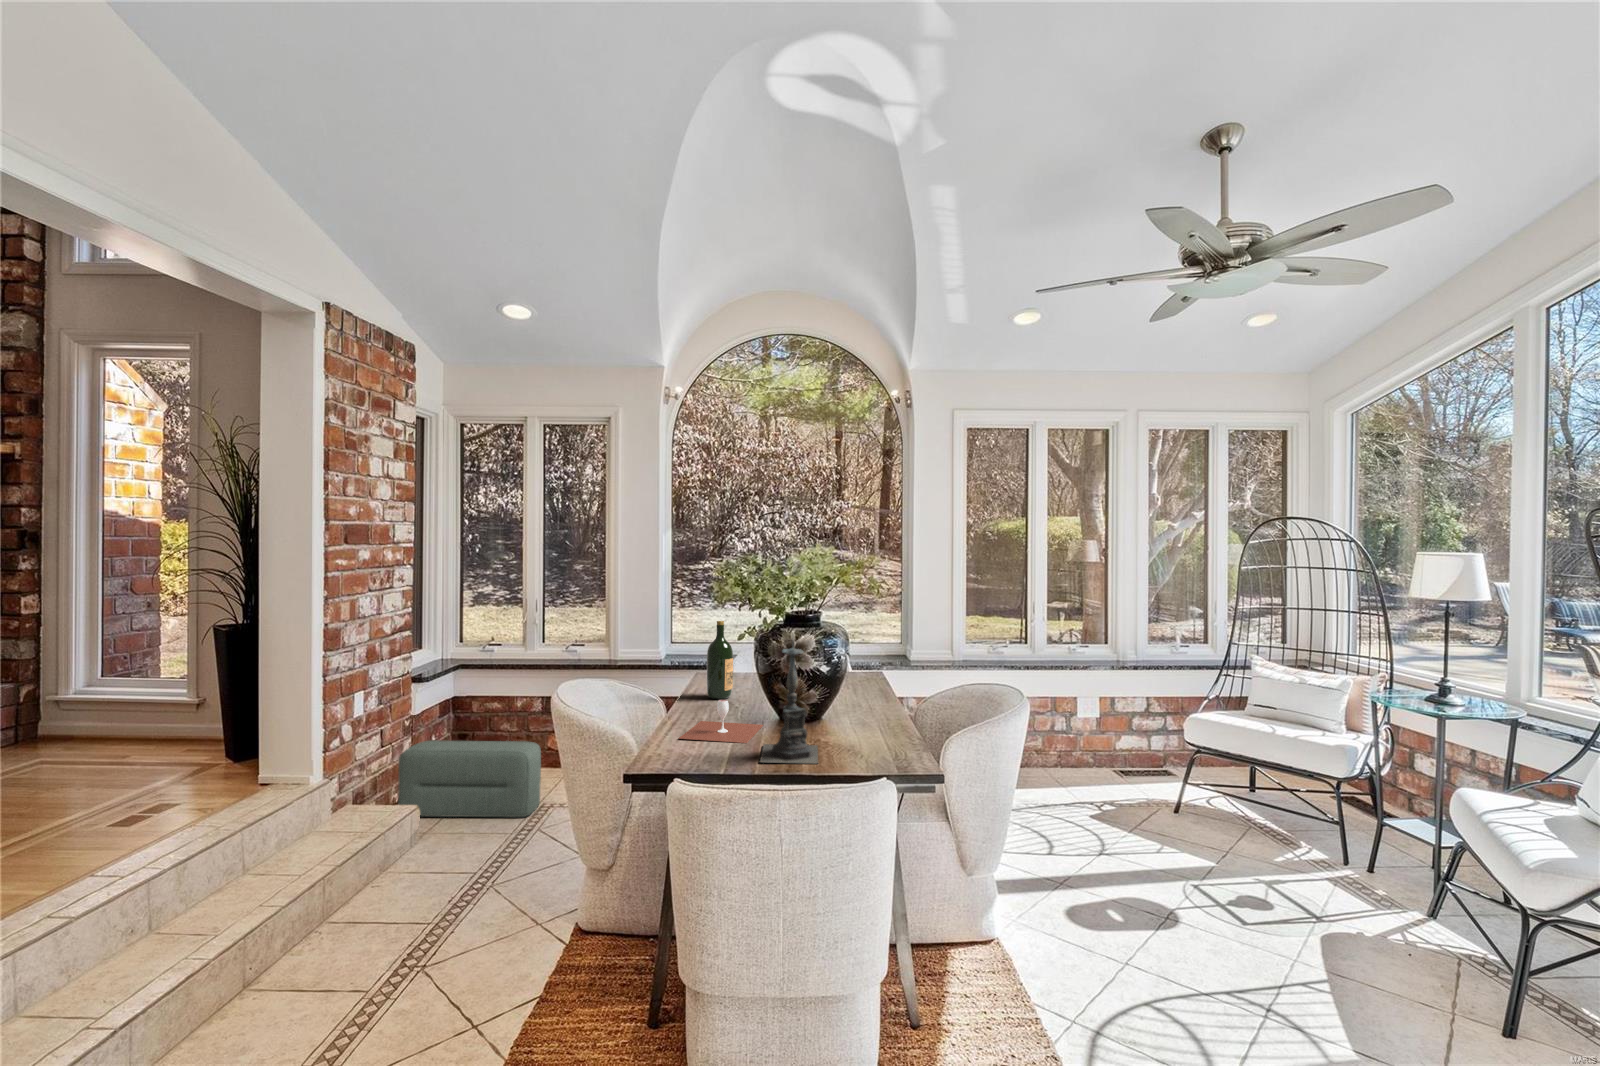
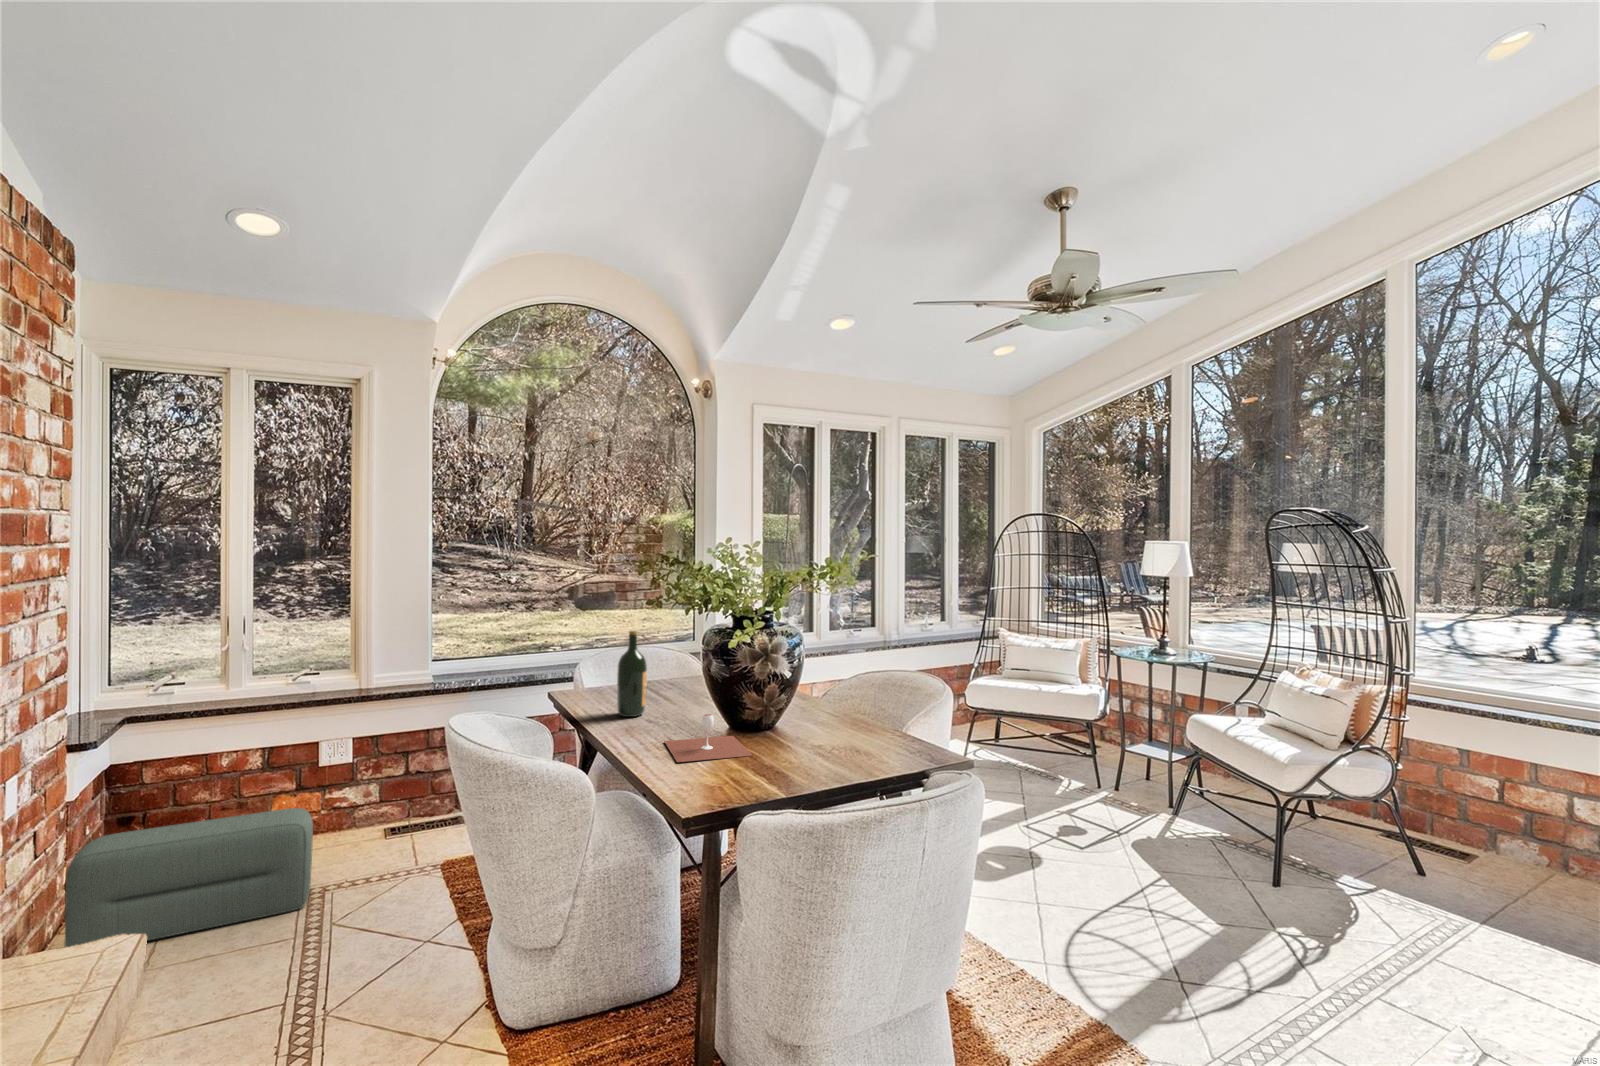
candle holder: present [760,644,818,764] -> none [773,636,854,771]

